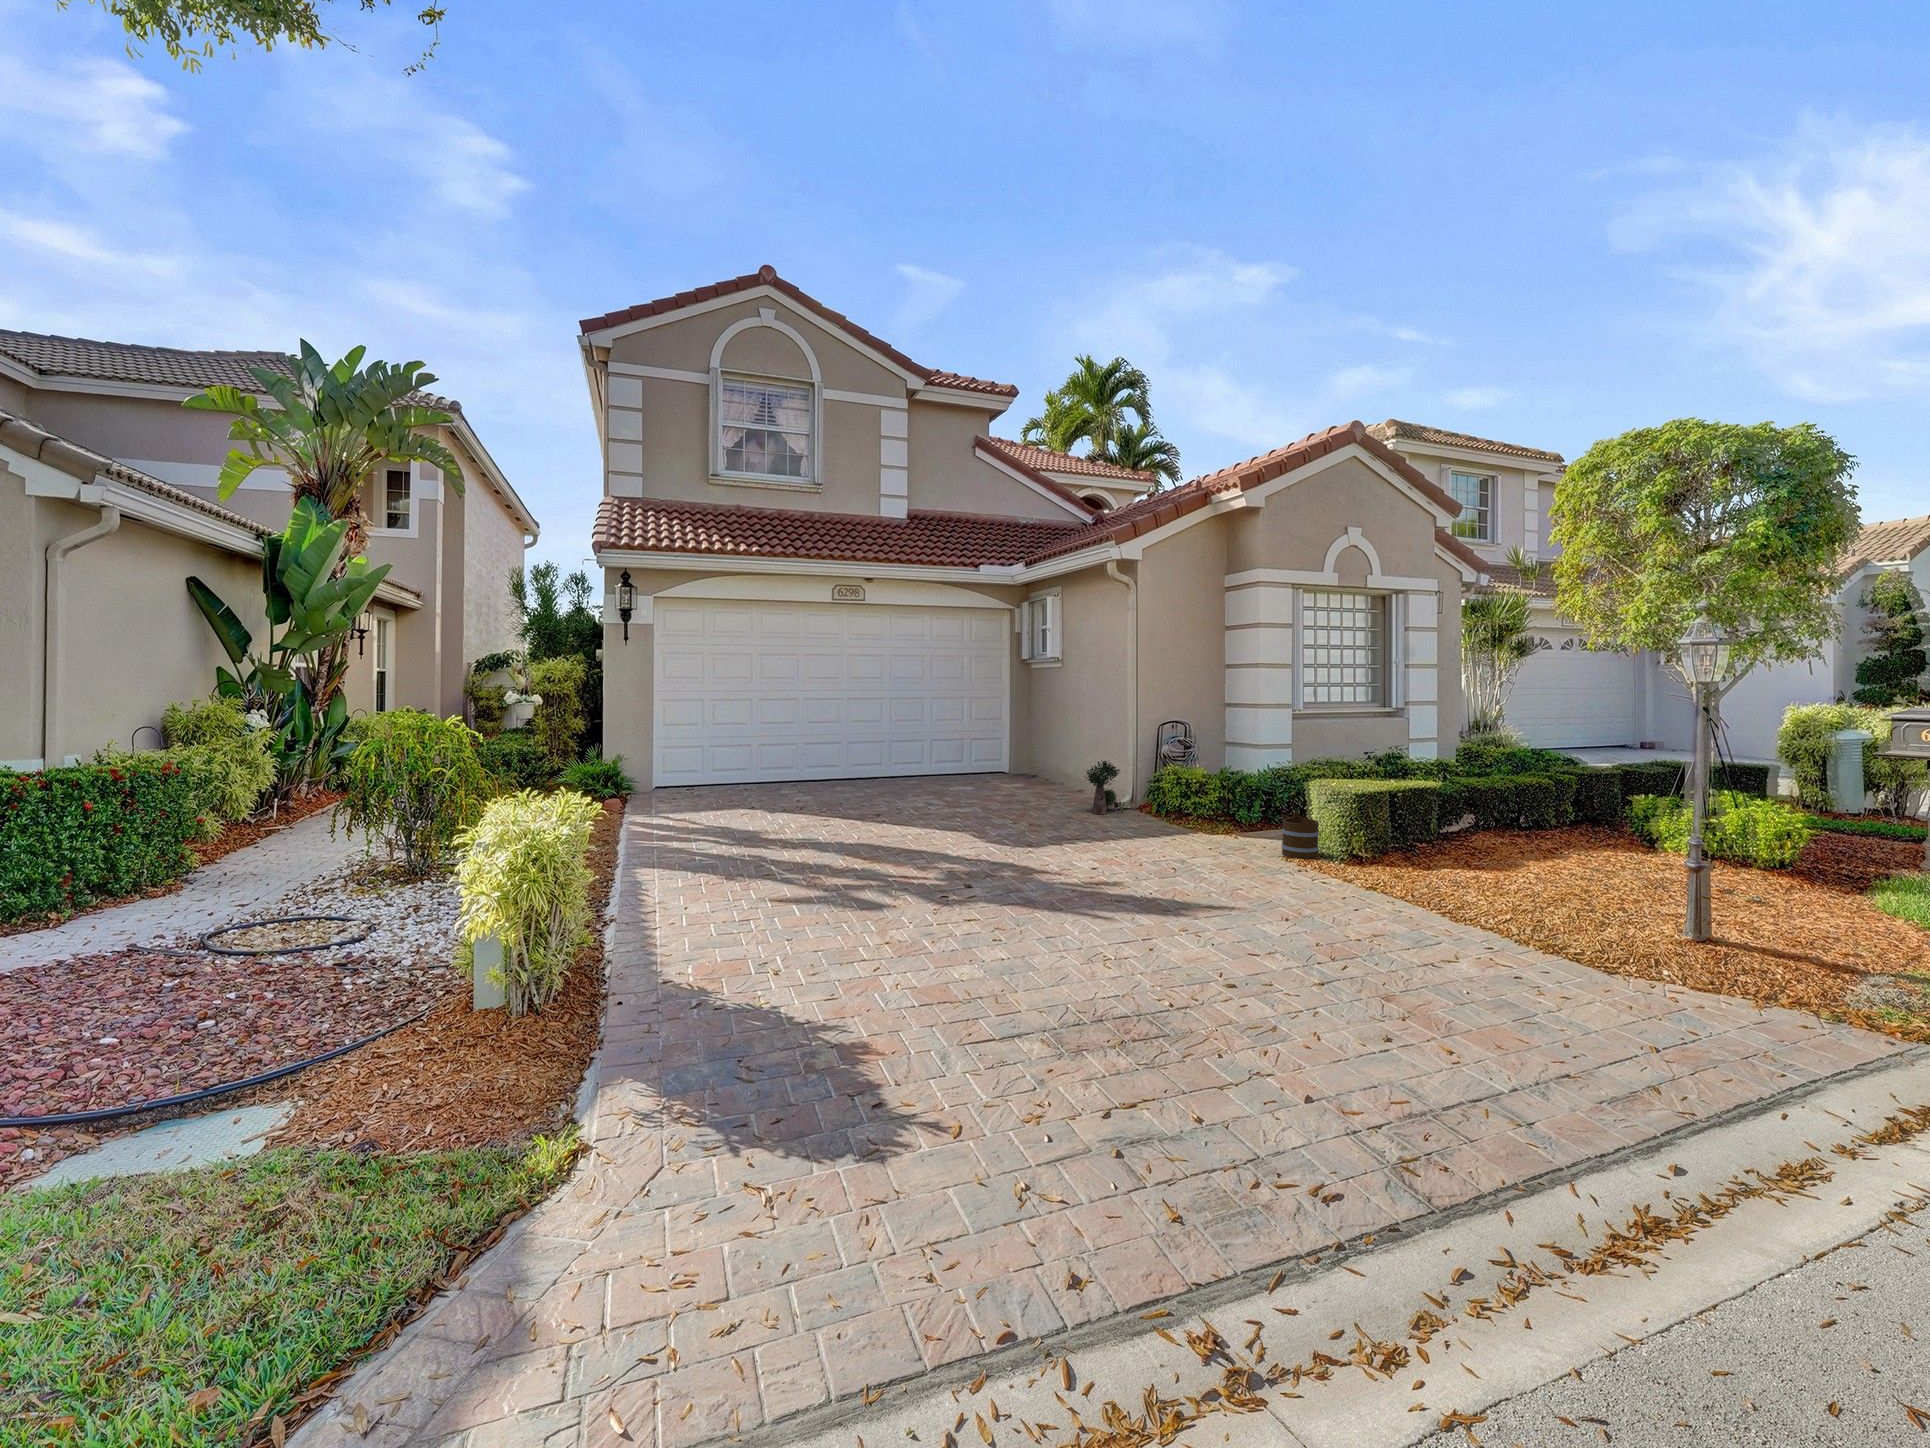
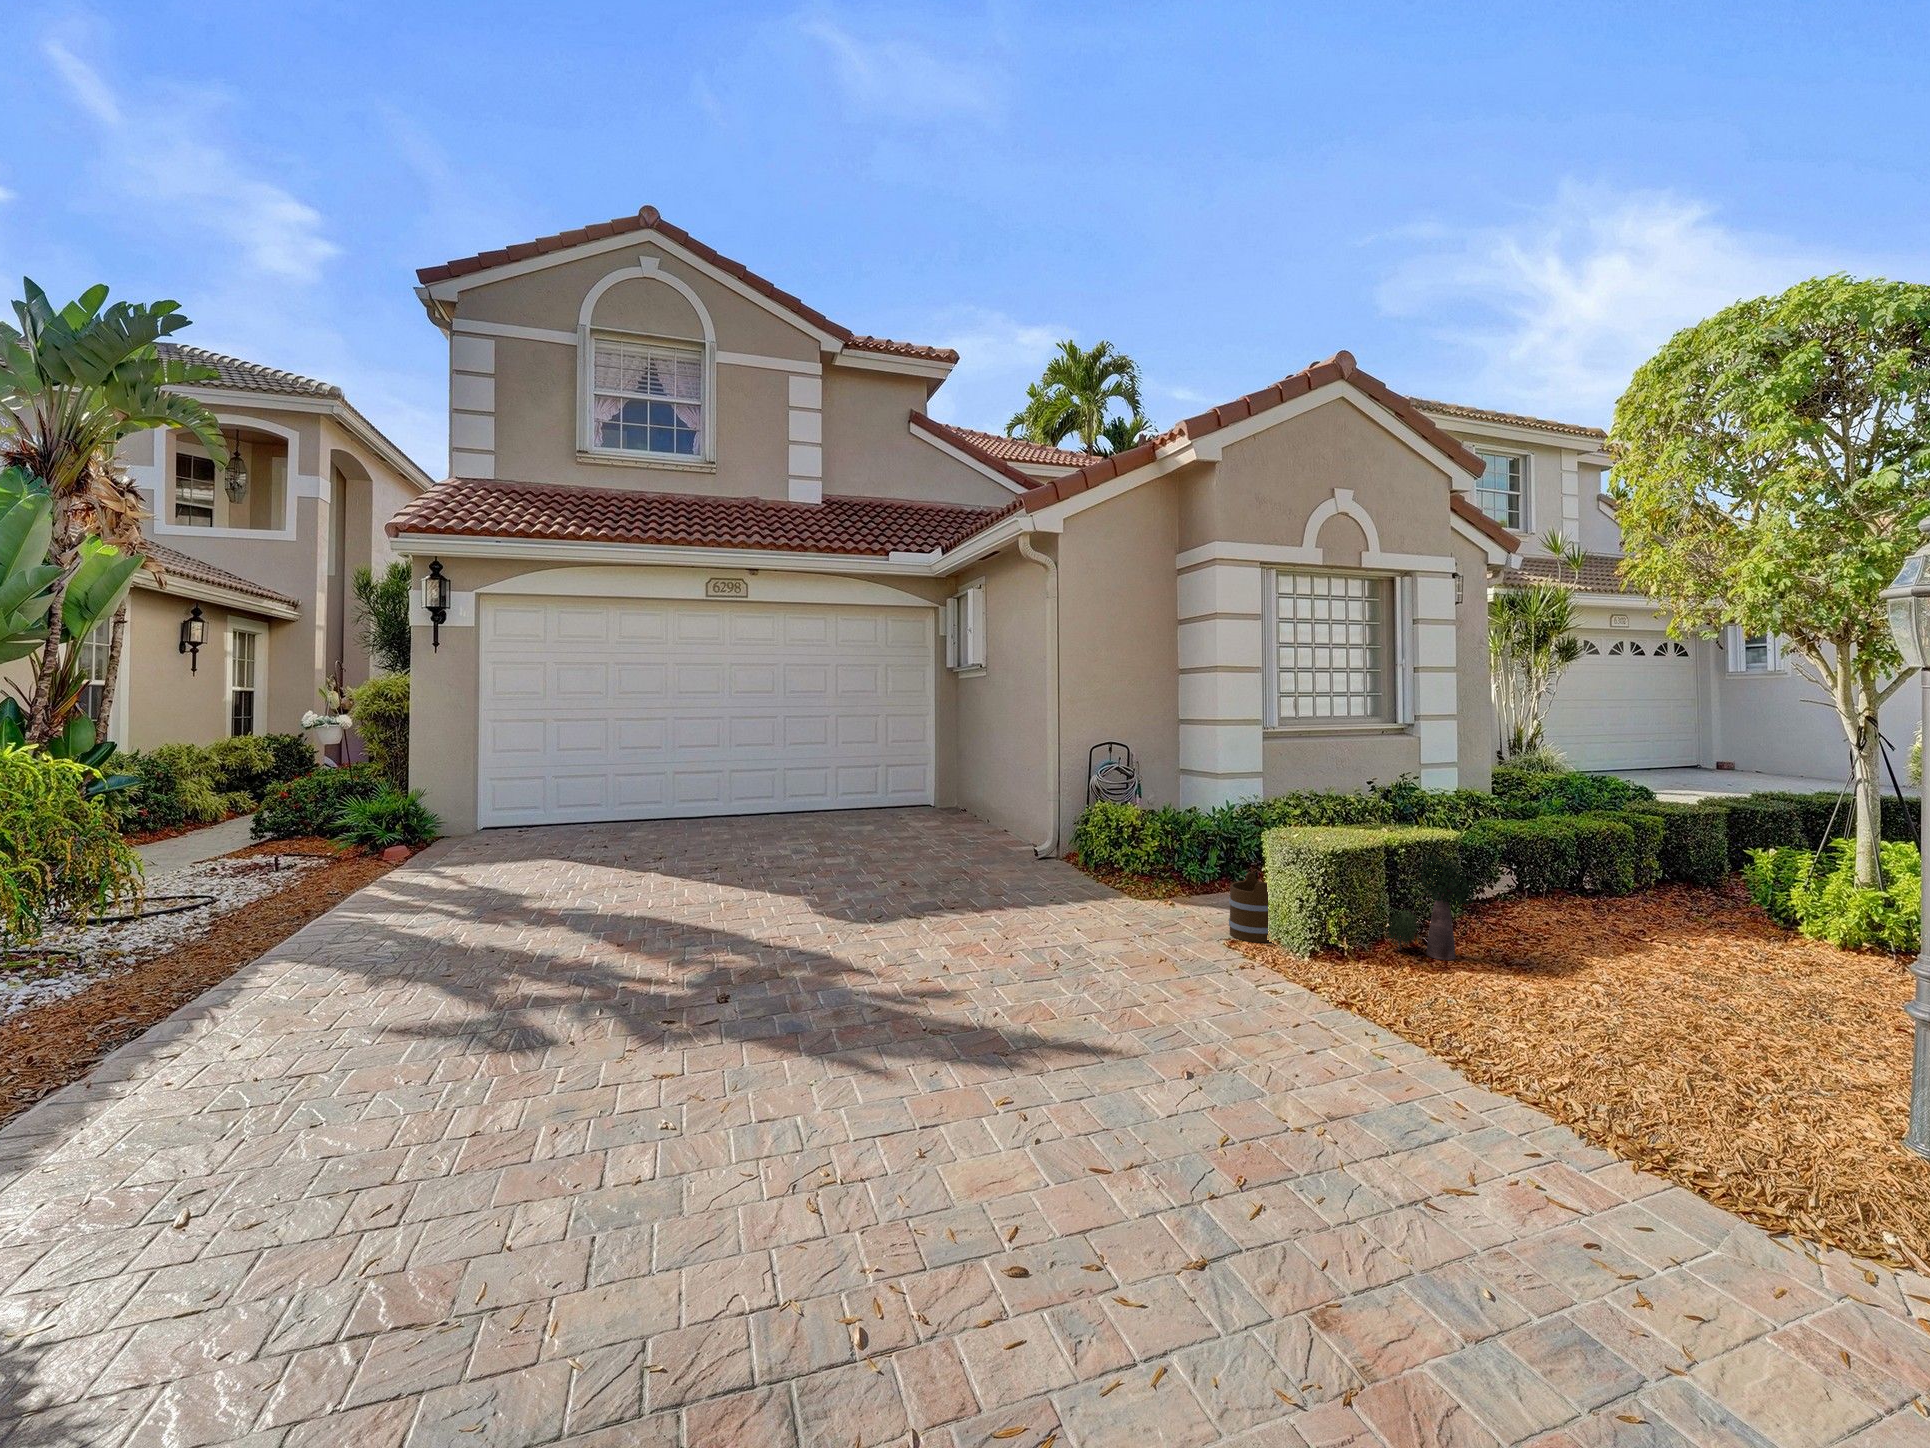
potted plant: present [1084,760,1125,814] -> present [1385,854,1475,960]

